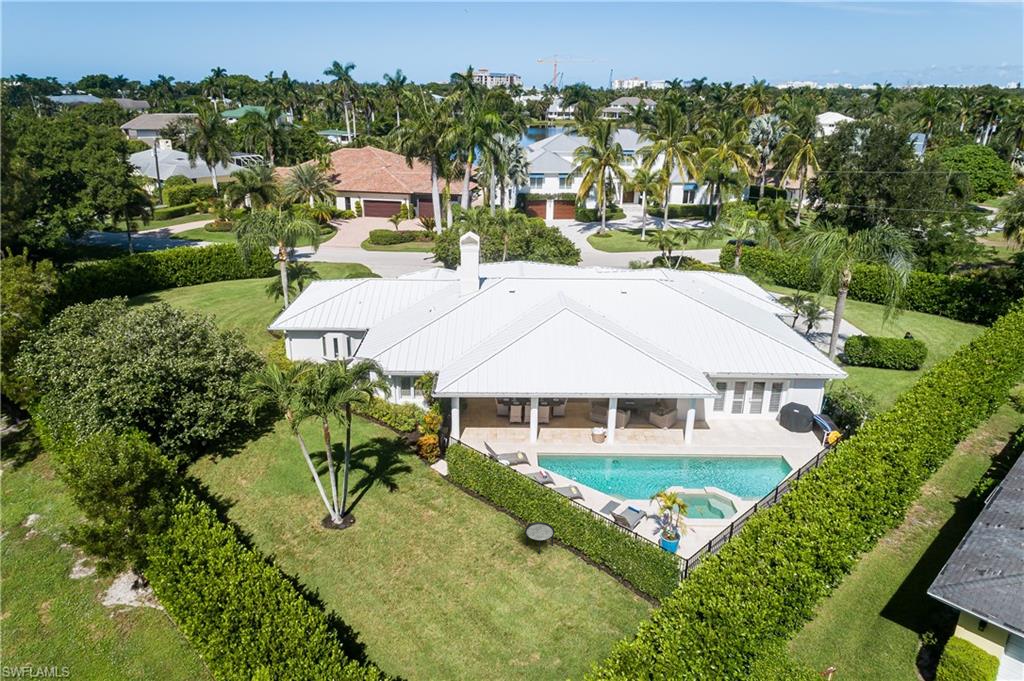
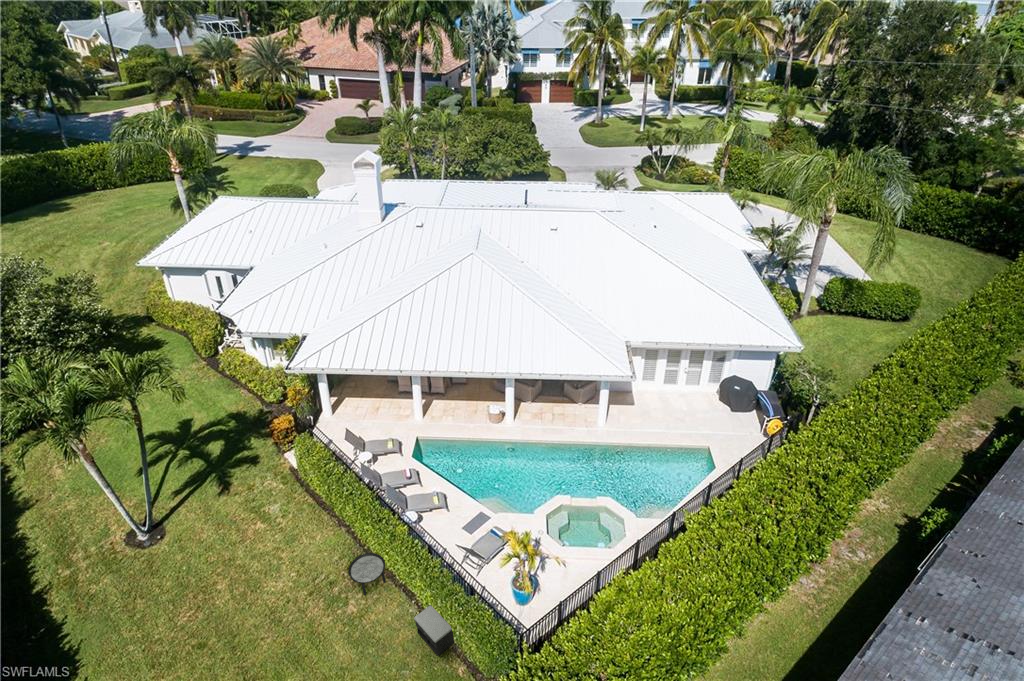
storage bench: none [593,551,627,588] -> present [414,605,454,656]

